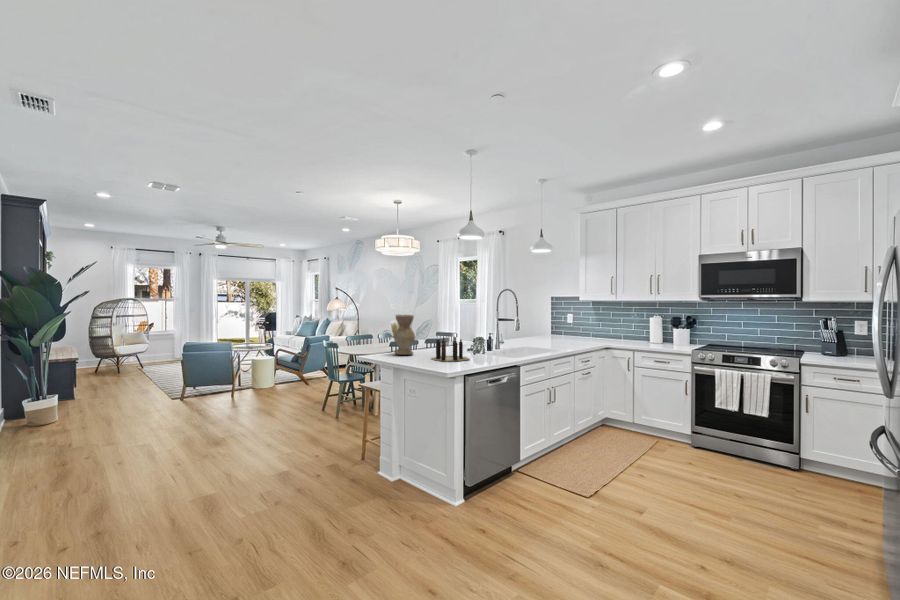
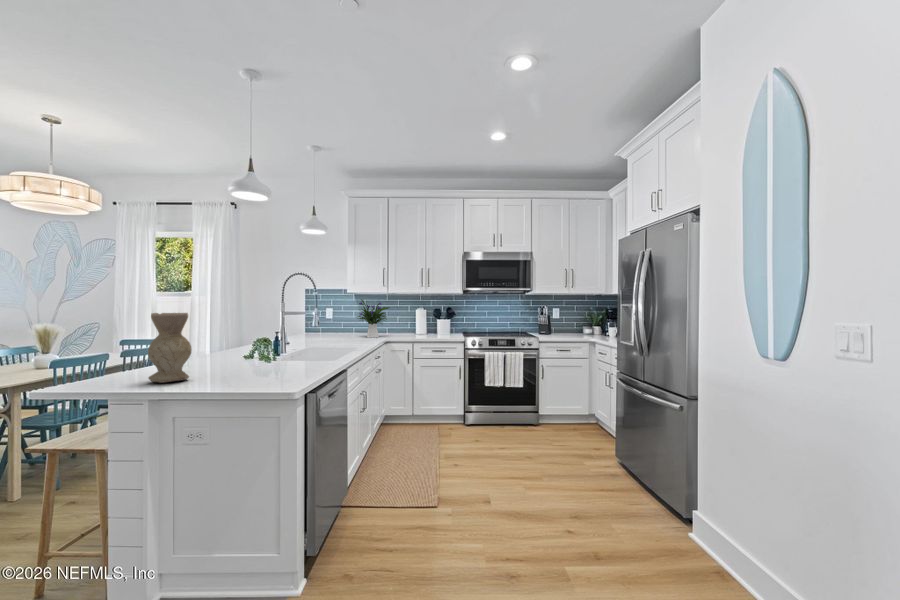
flower arrangement: none [585,306,620,342] -> present [357,299,389,337]
candle: present [431,337,469,362] -> none [225,342,299,382]

